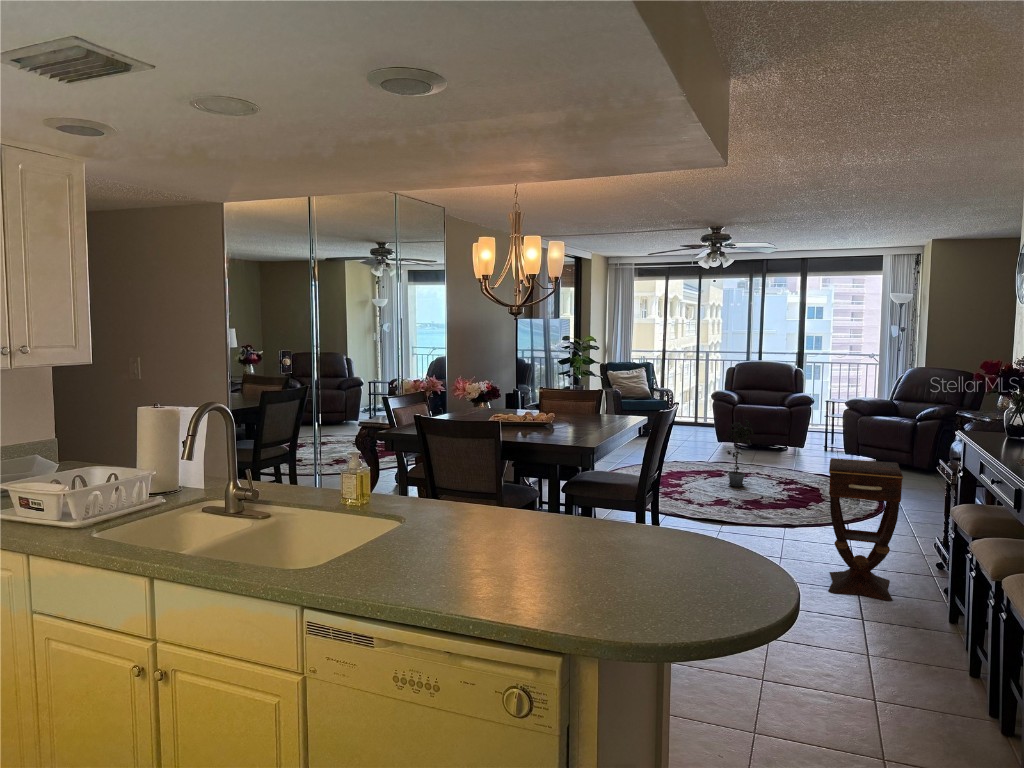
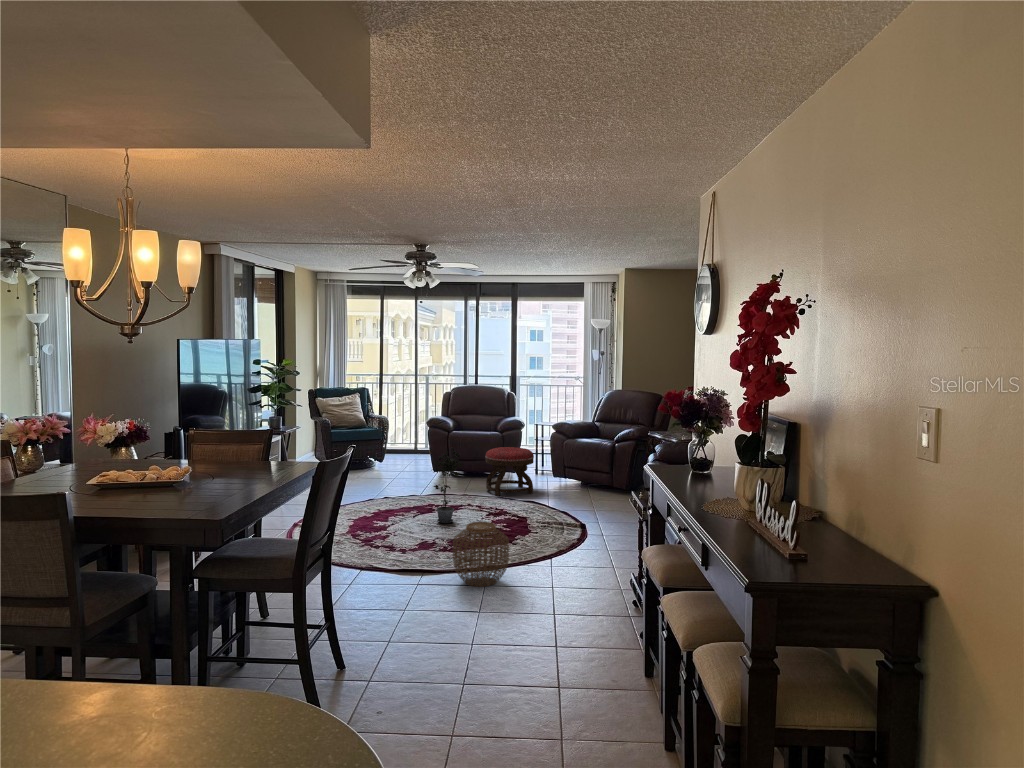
ottoman: none [773,421,825,468] -> present [485,447,534,496]
side table: present [829,458,903,601] -> none [524,499,598,655]
woven basket: none [752,481,806,539] -> present [453,522,509,587]

